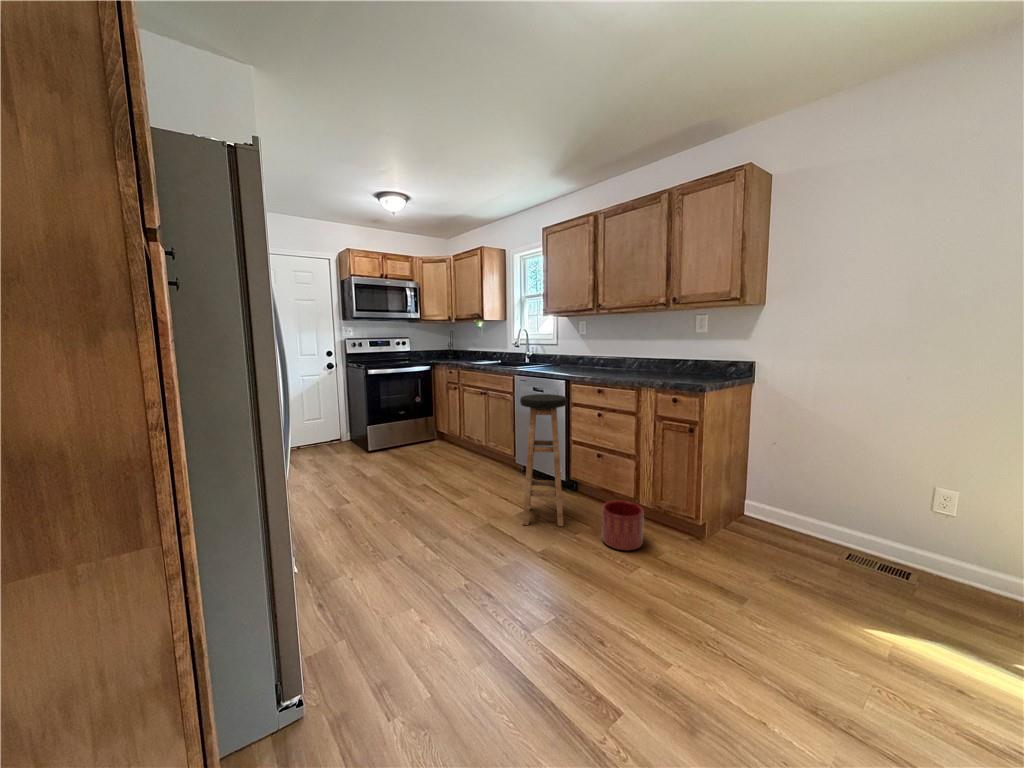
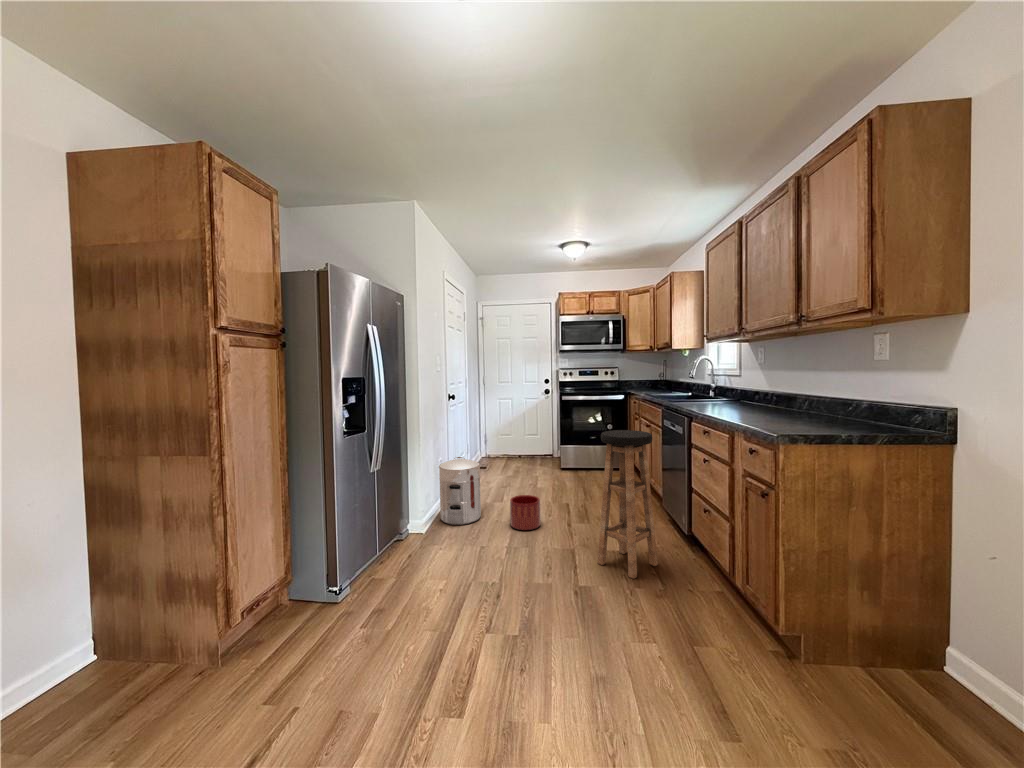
waste bin: none [285,453,349,545] -> present [439,457,481,525]
planter: present [602,500,644,551] -> present [510,495,540,530]

